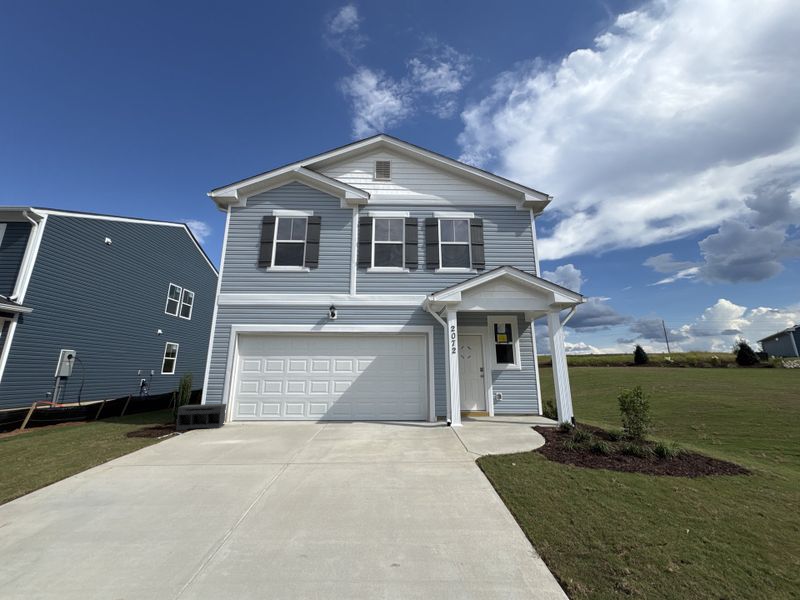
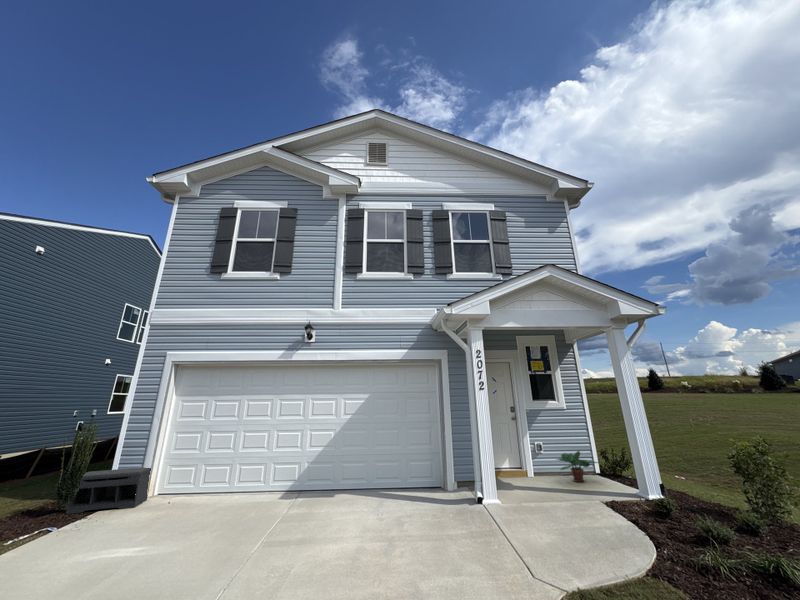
potted plant: none [509,398,541,419] -> present [558,451,599,482]

